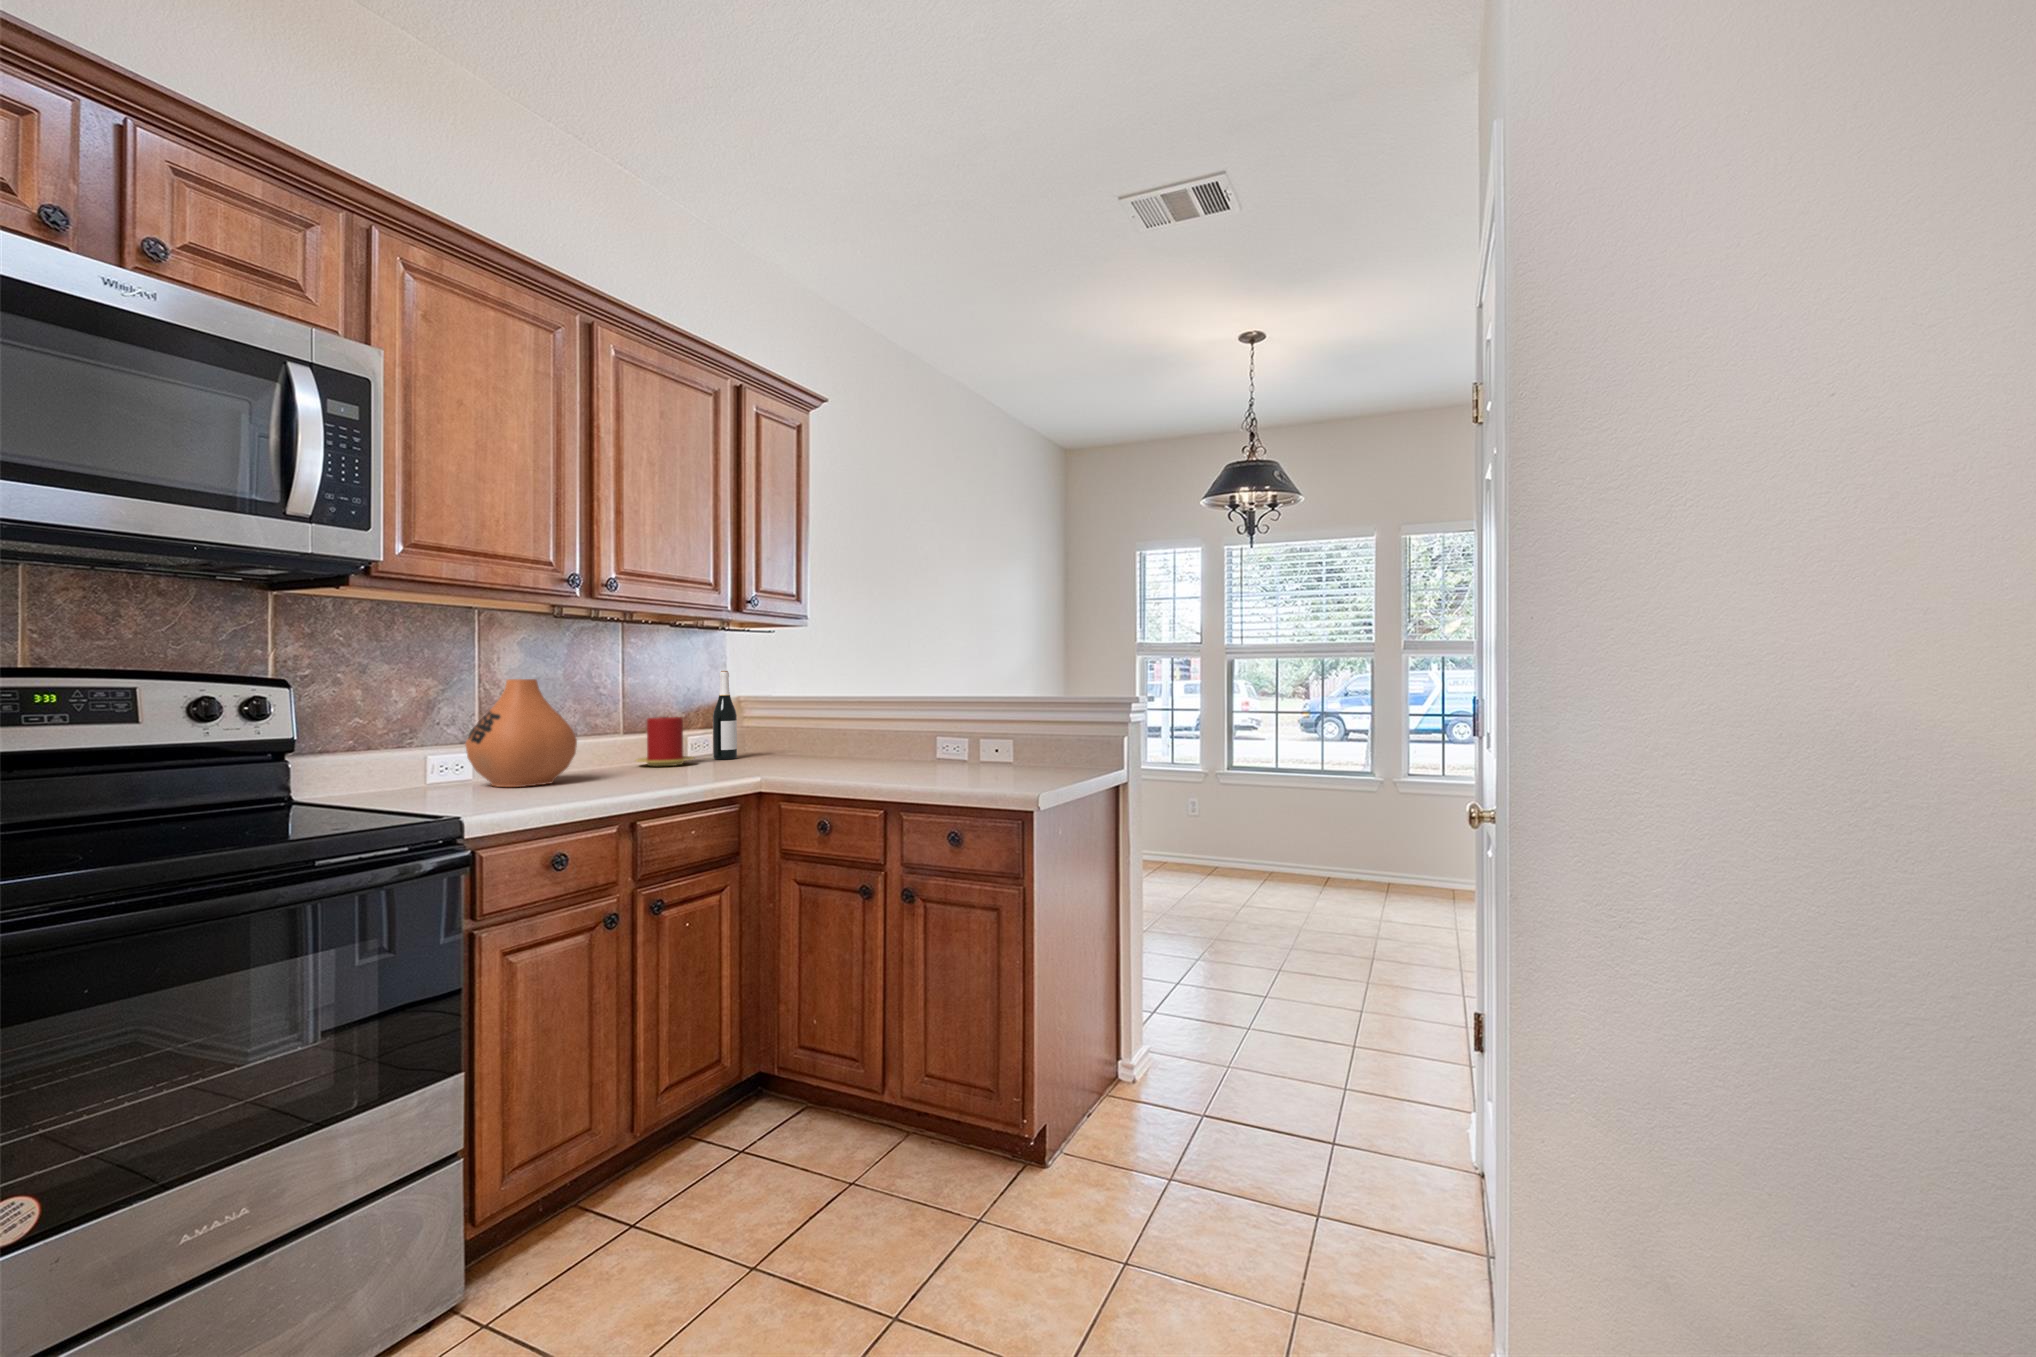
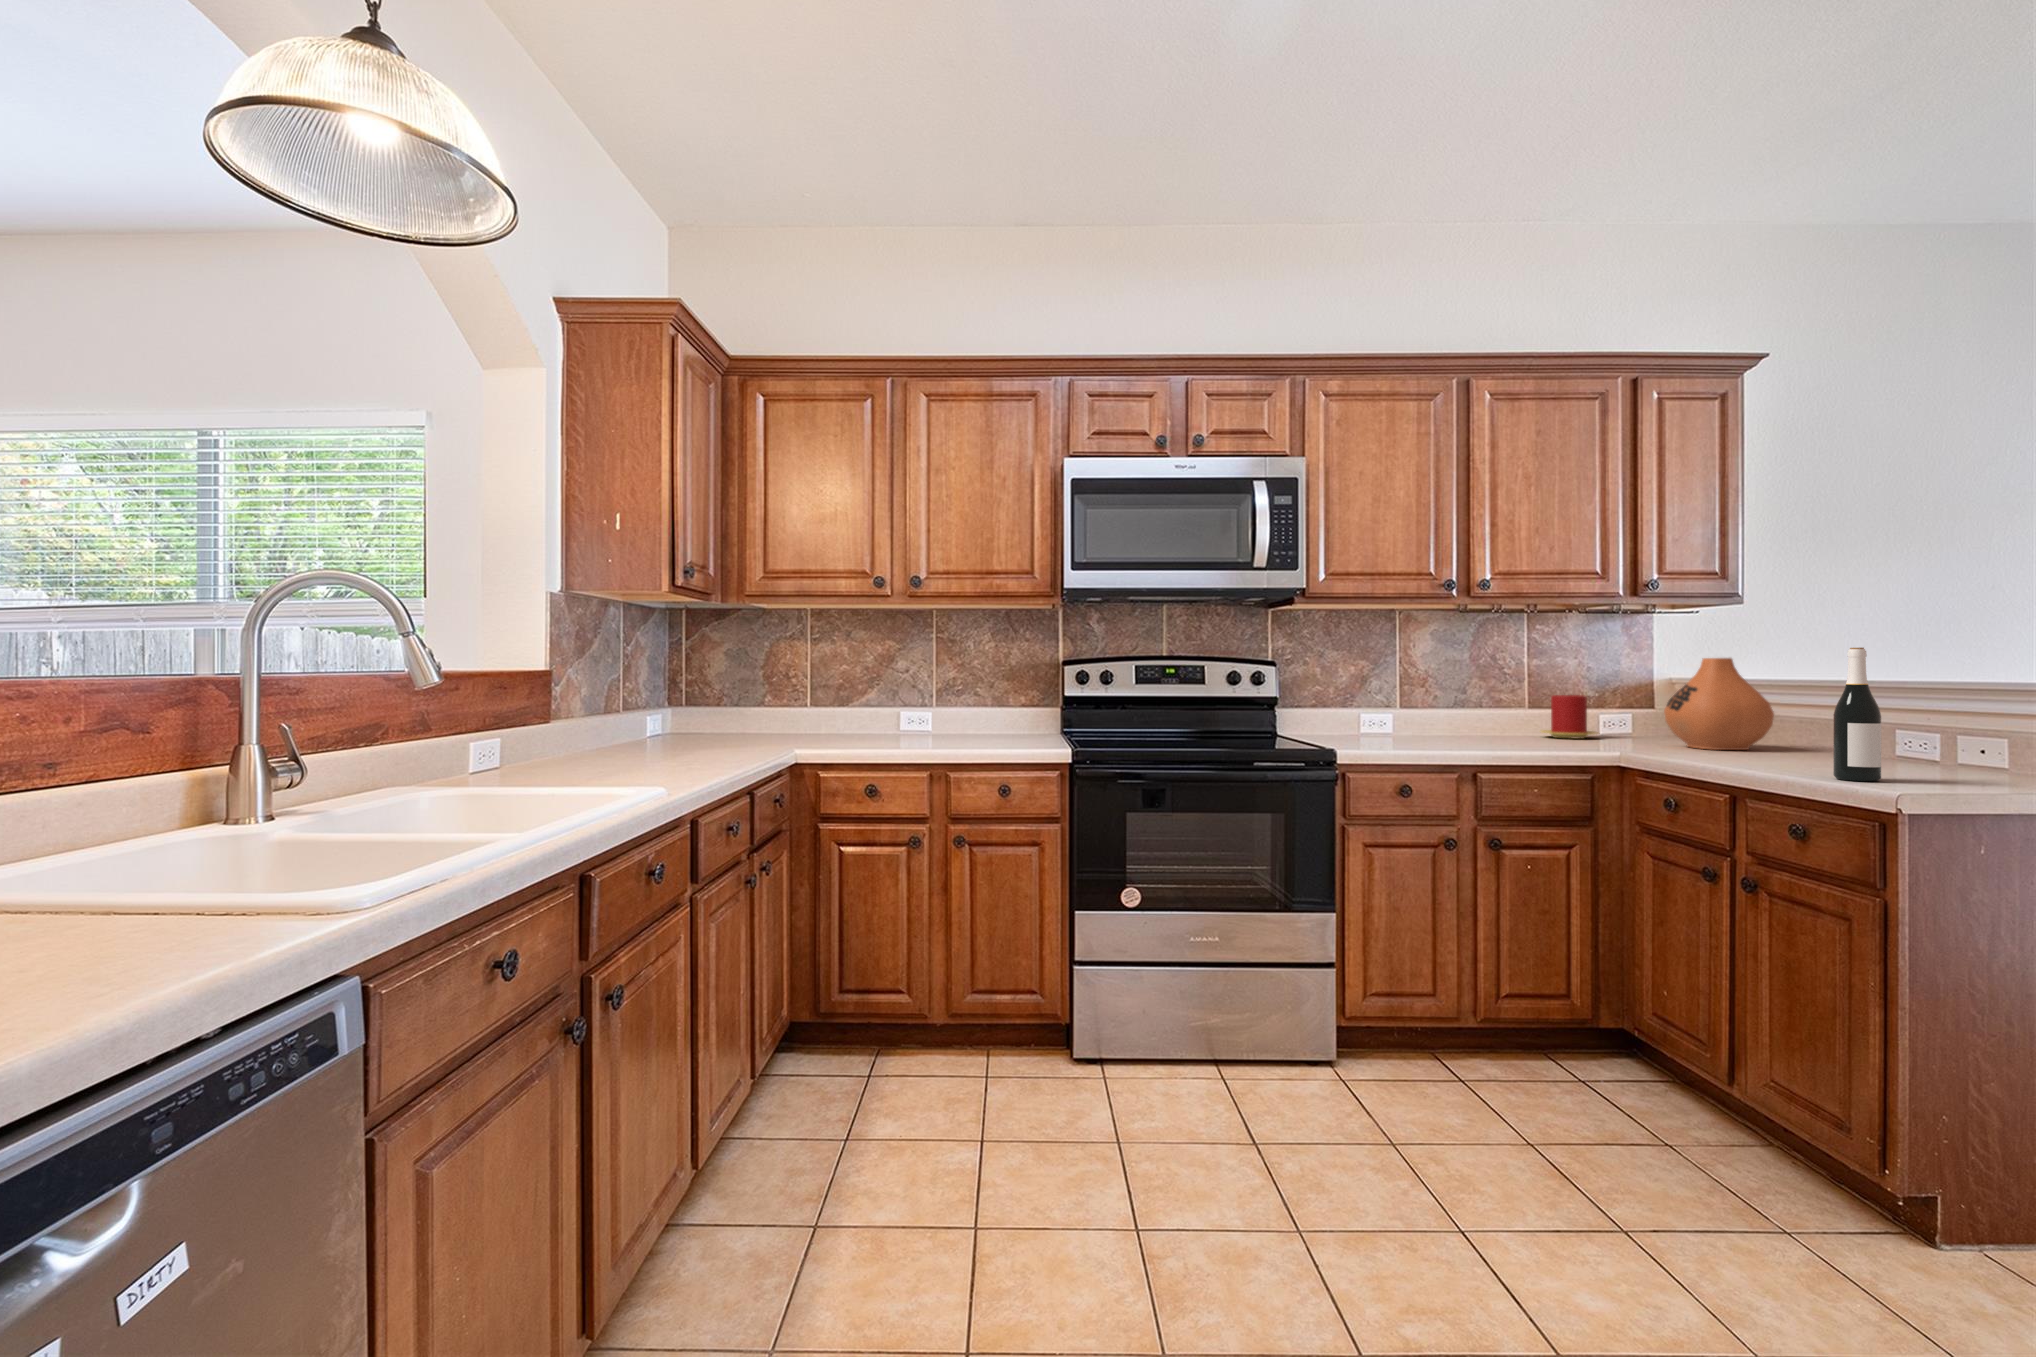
wine bottle: present [713,671,737,759] -> present [1833,648,1881,781]
vase: present [465,679,577,787] -> present [1664,658,1774,750]

